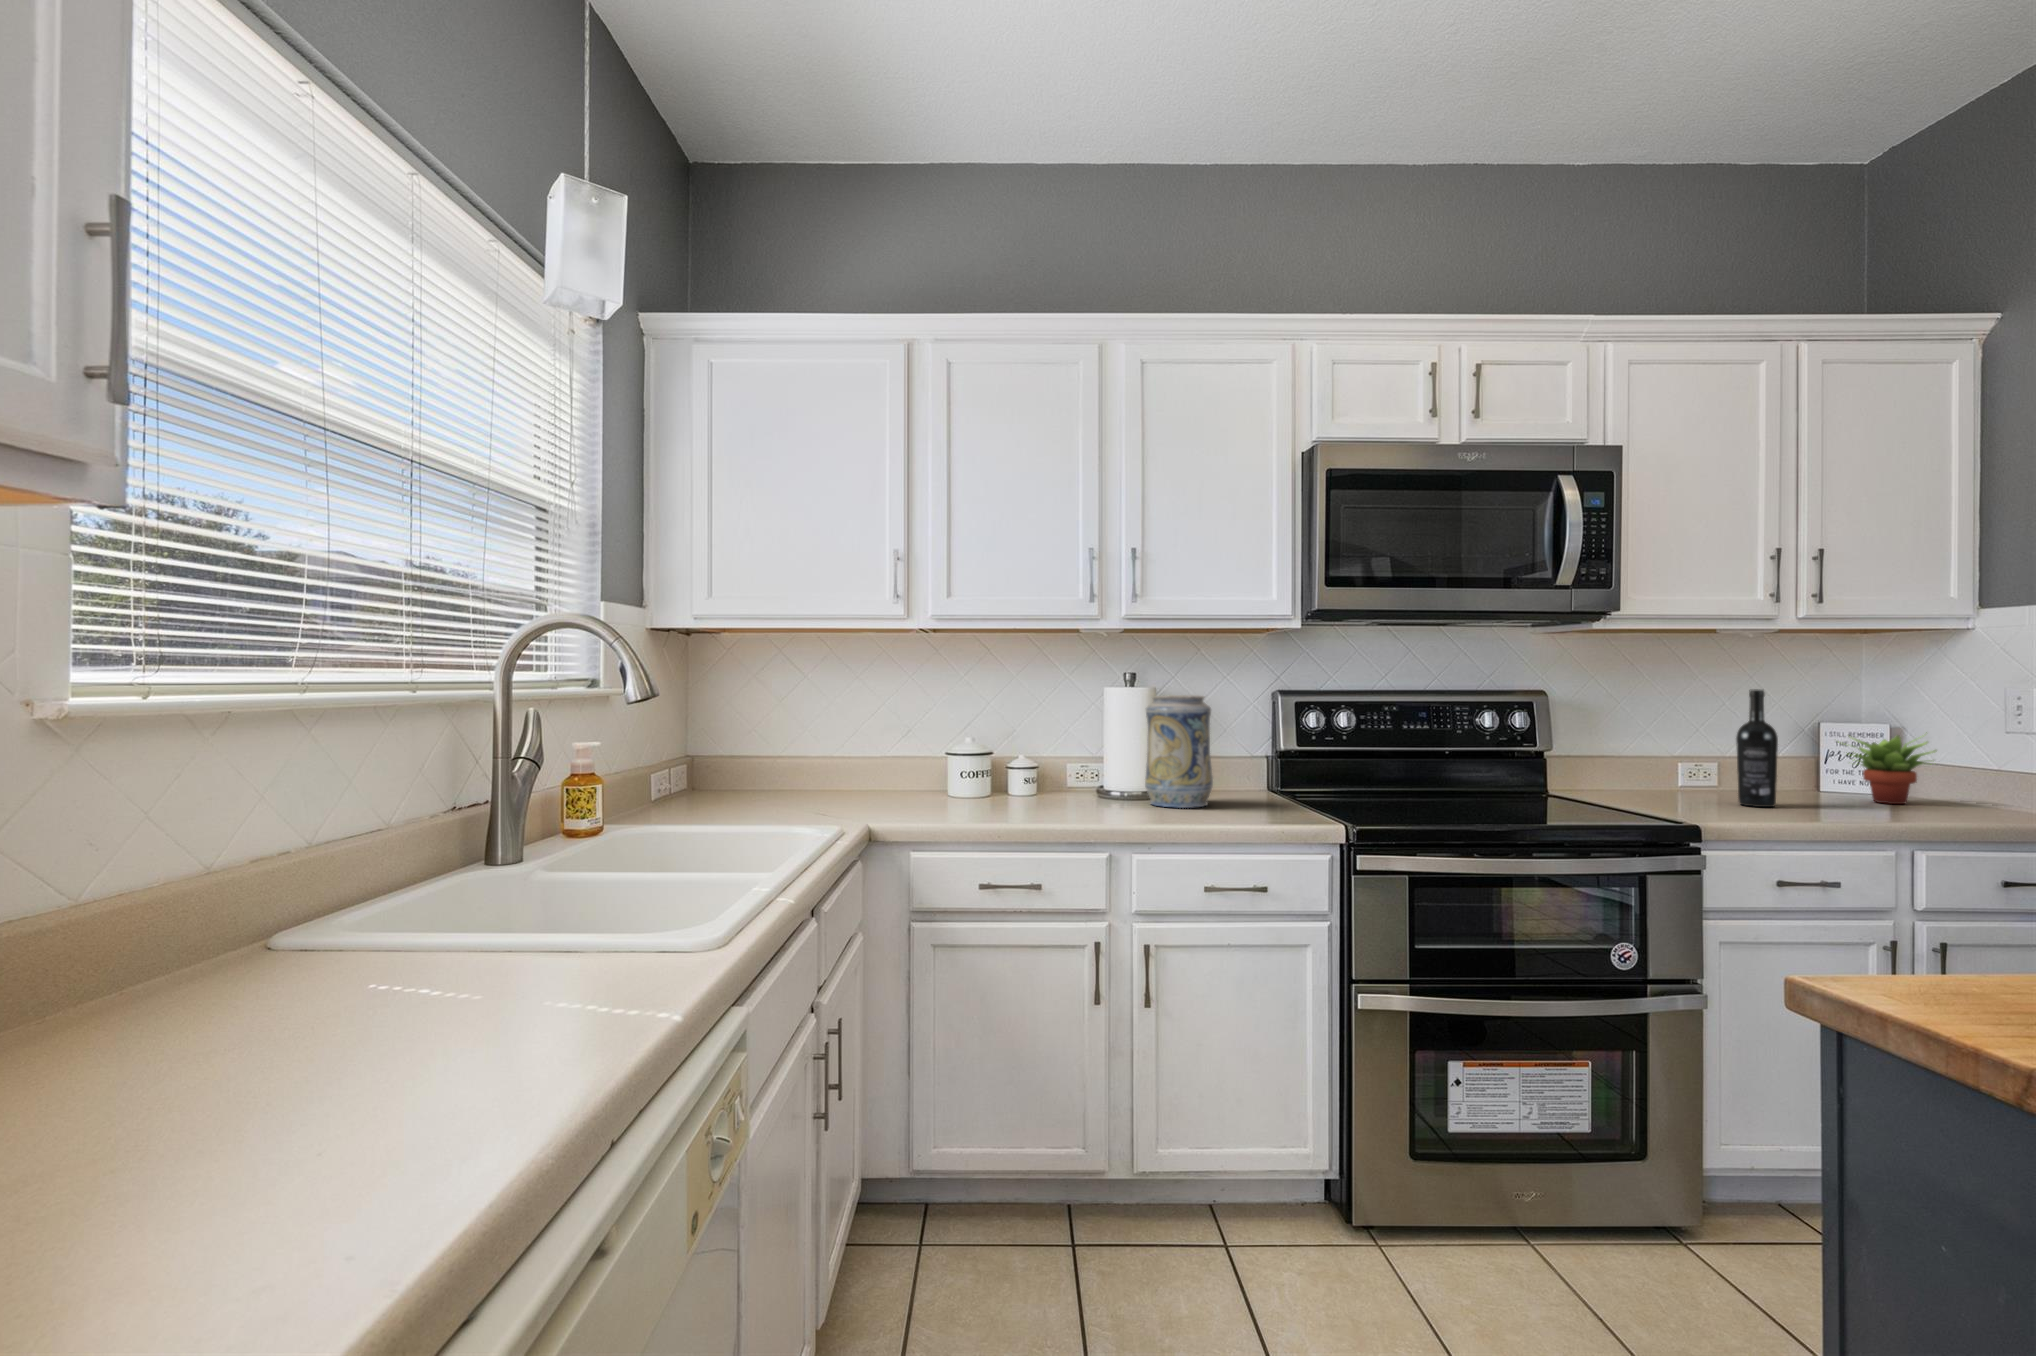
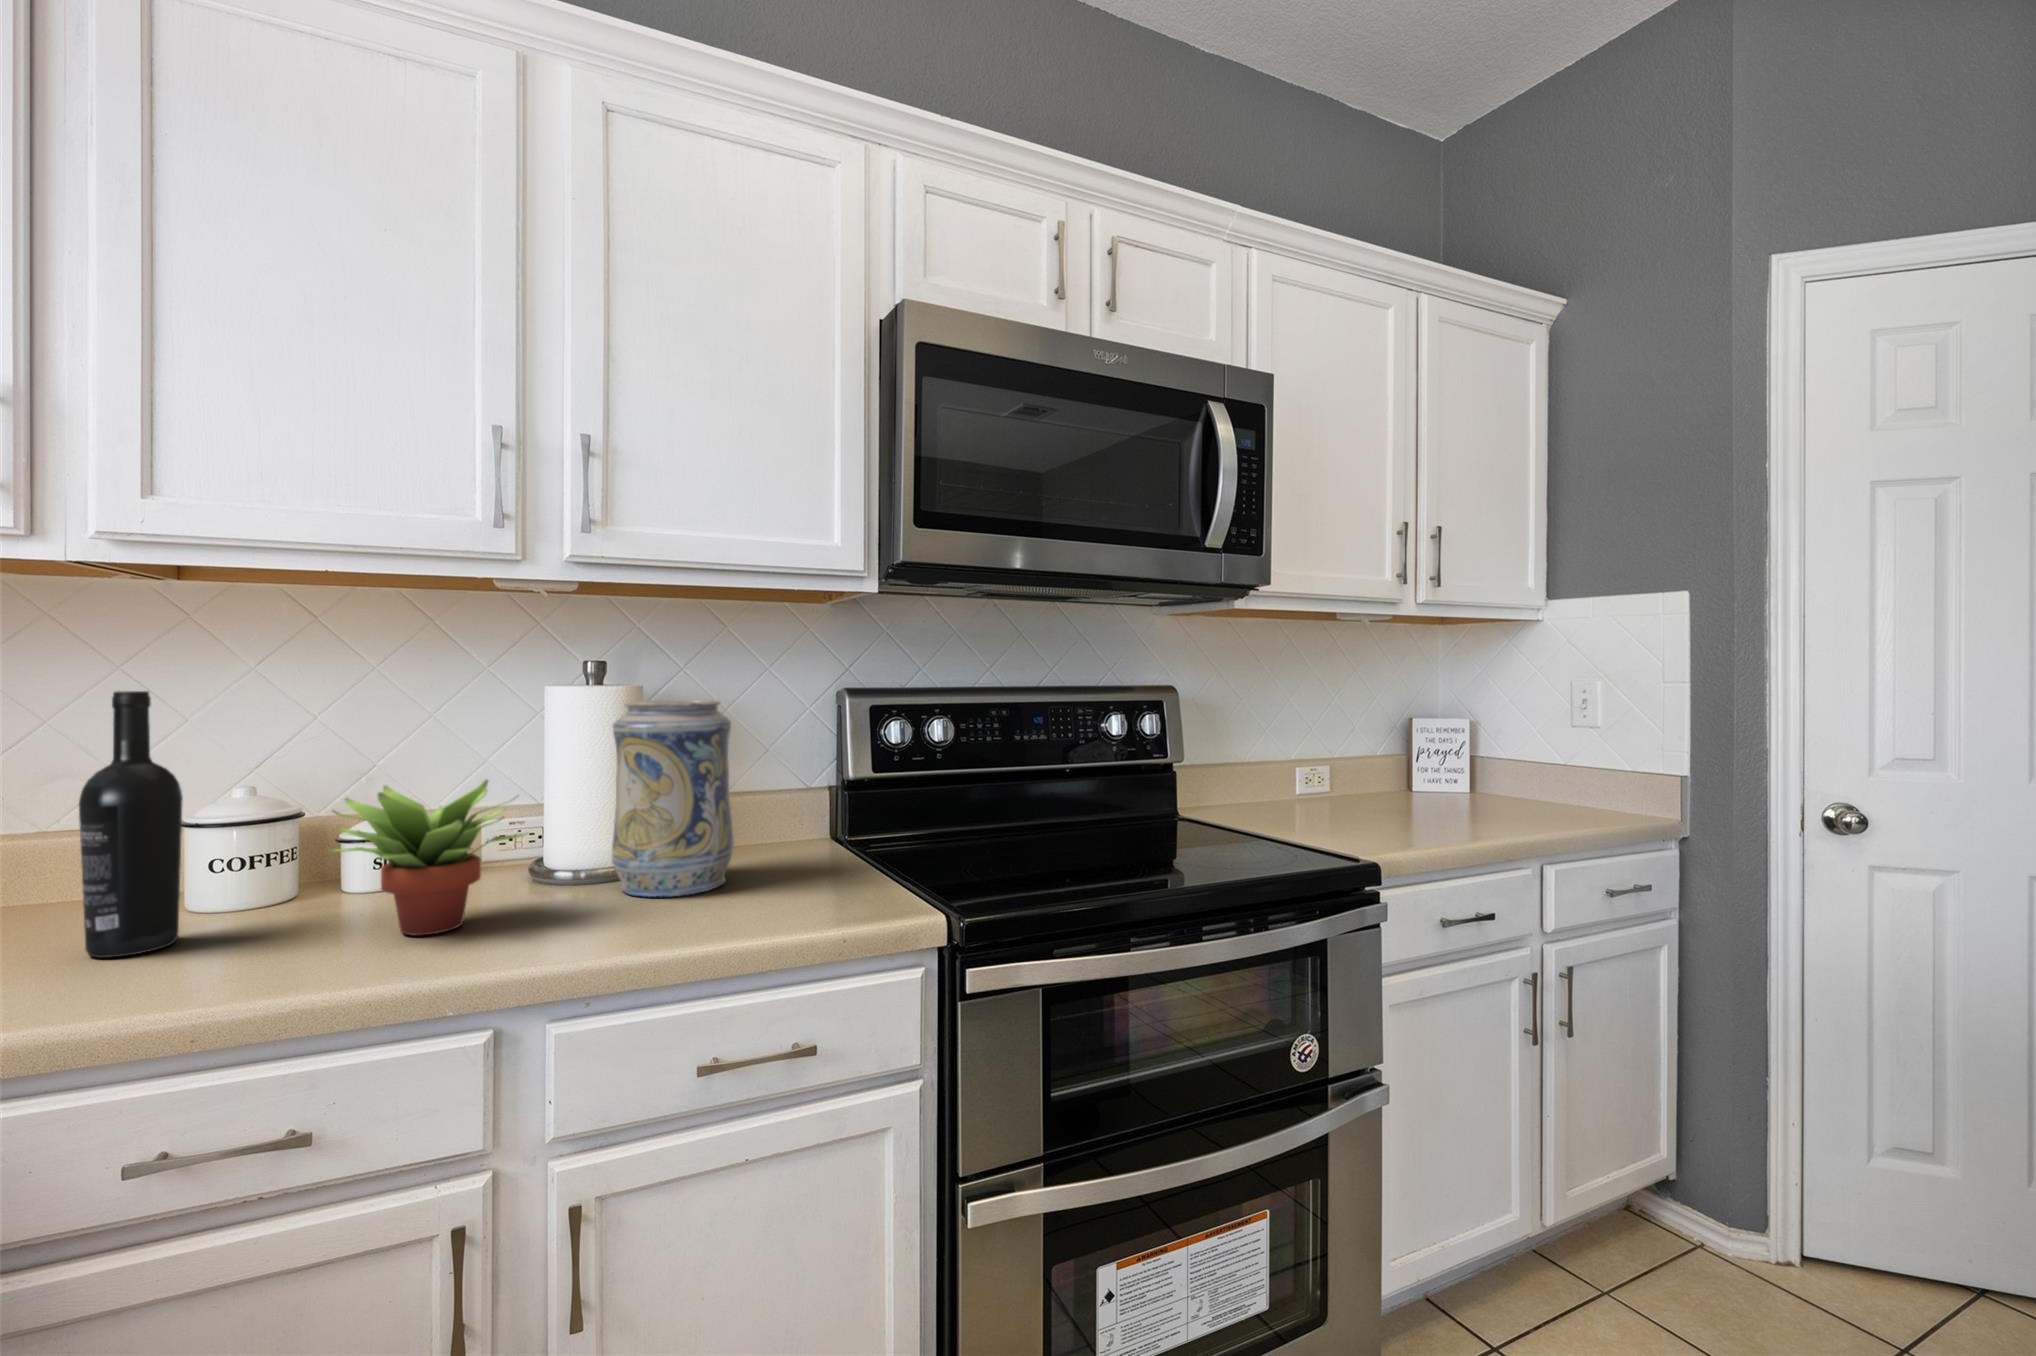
wine bottle: present [1736,689,1778,807] -> present [79,691,183,958]
succulent plant: present [1838,735,1936,804] -> present [333,780,525,935]

